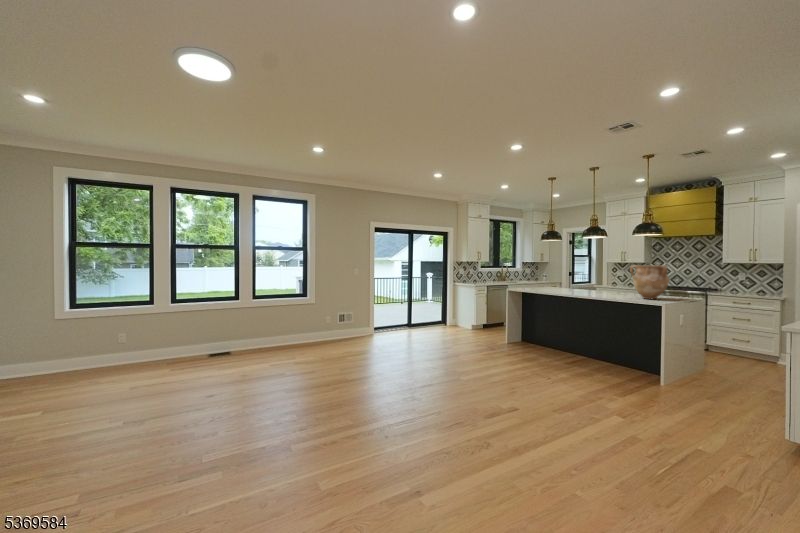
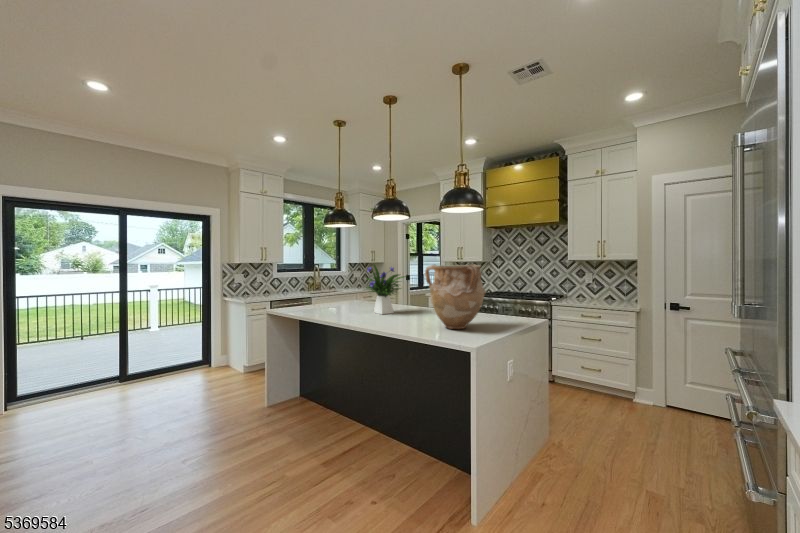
flower arrangement: none [576,263,608,293] -> present [366,265,405,314]

